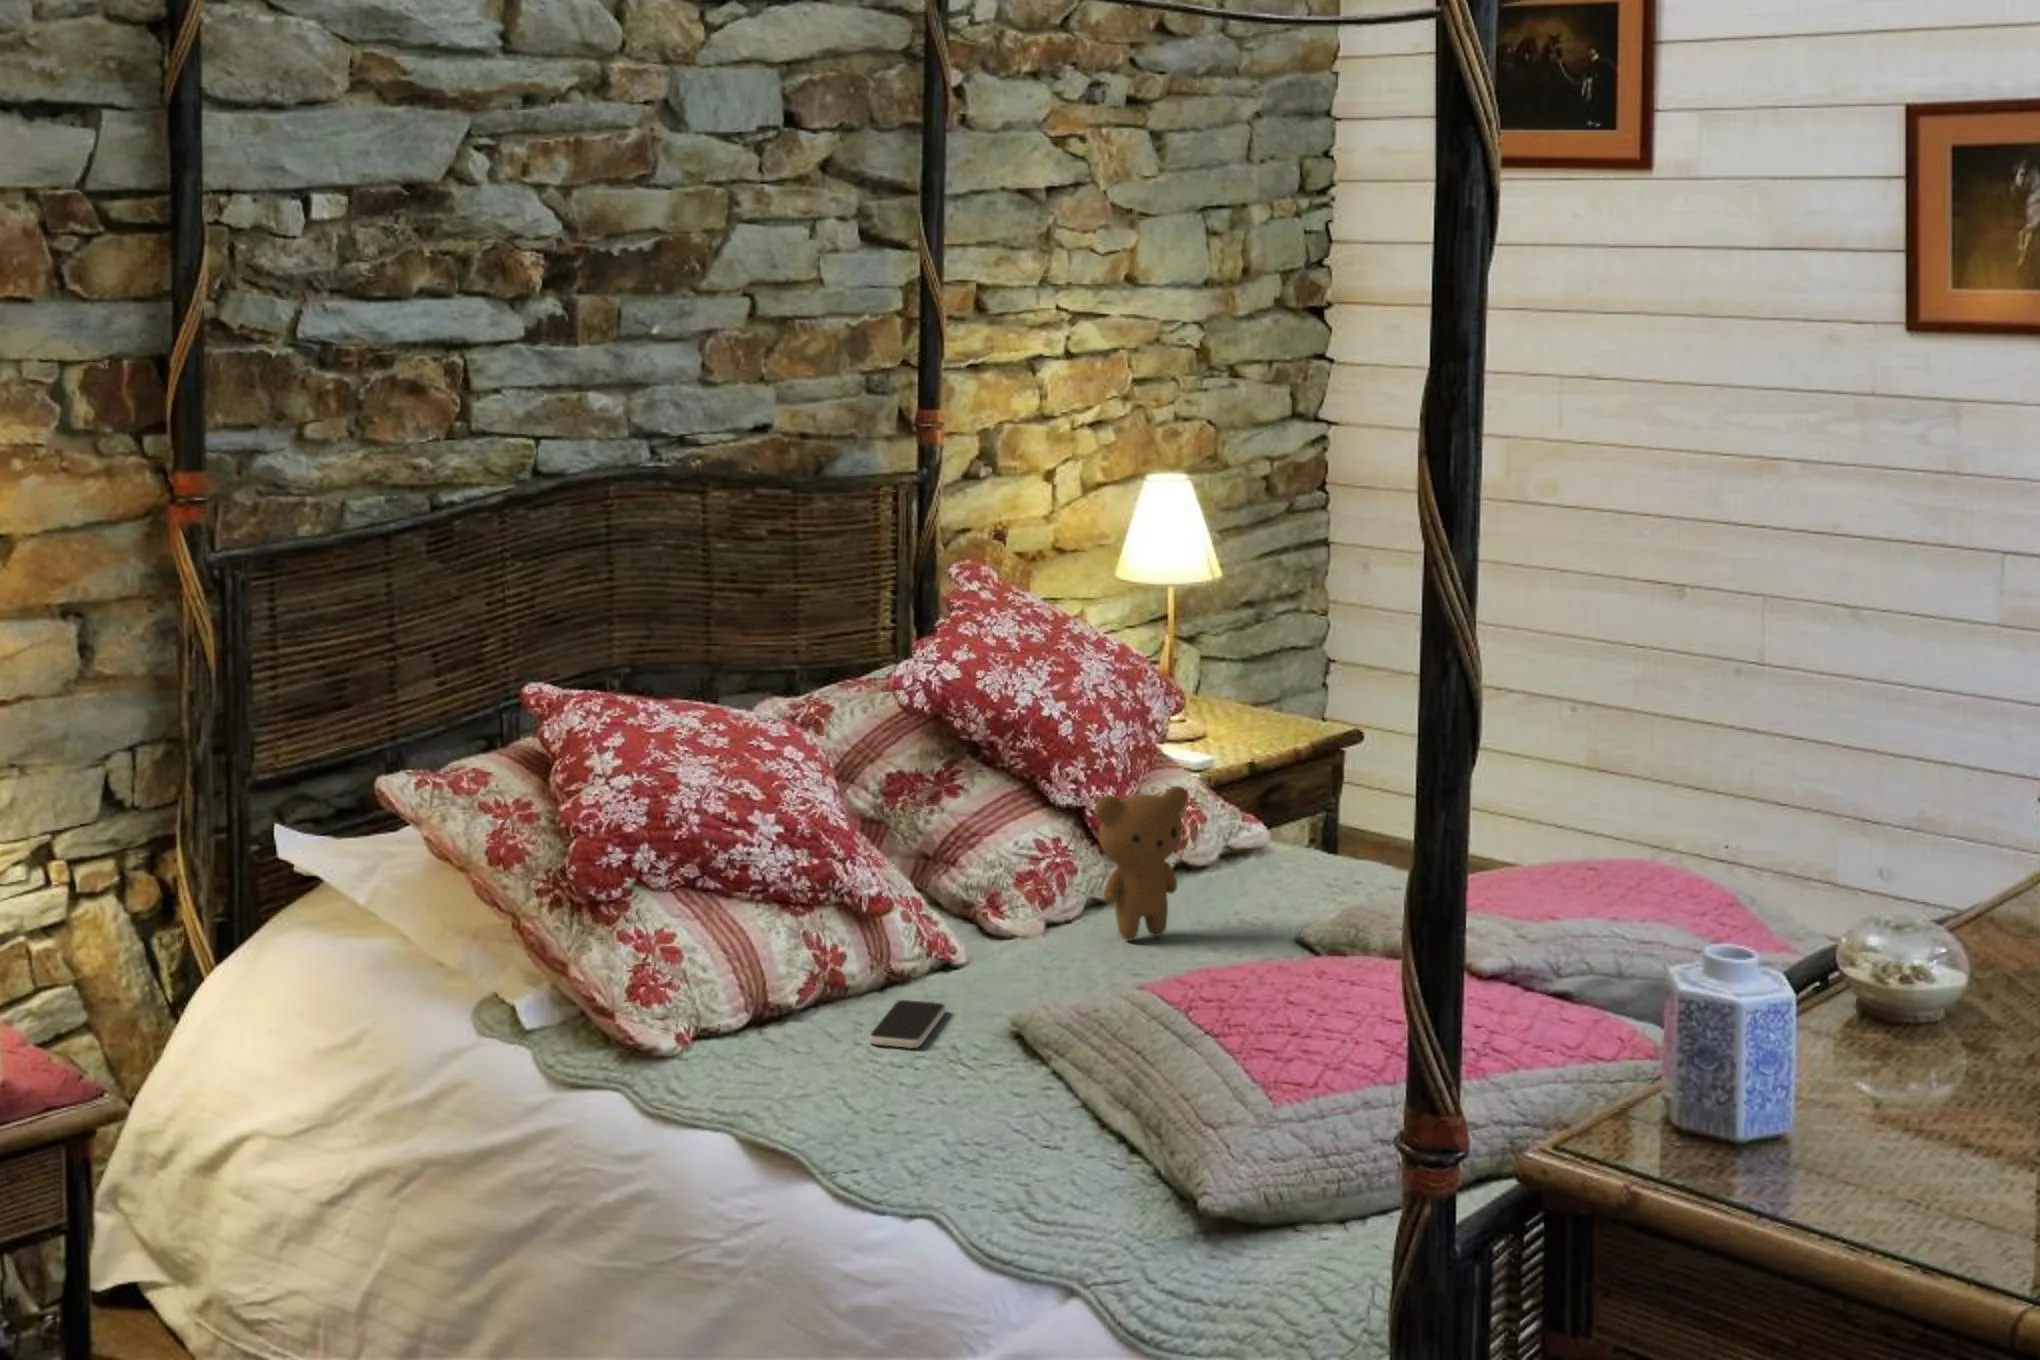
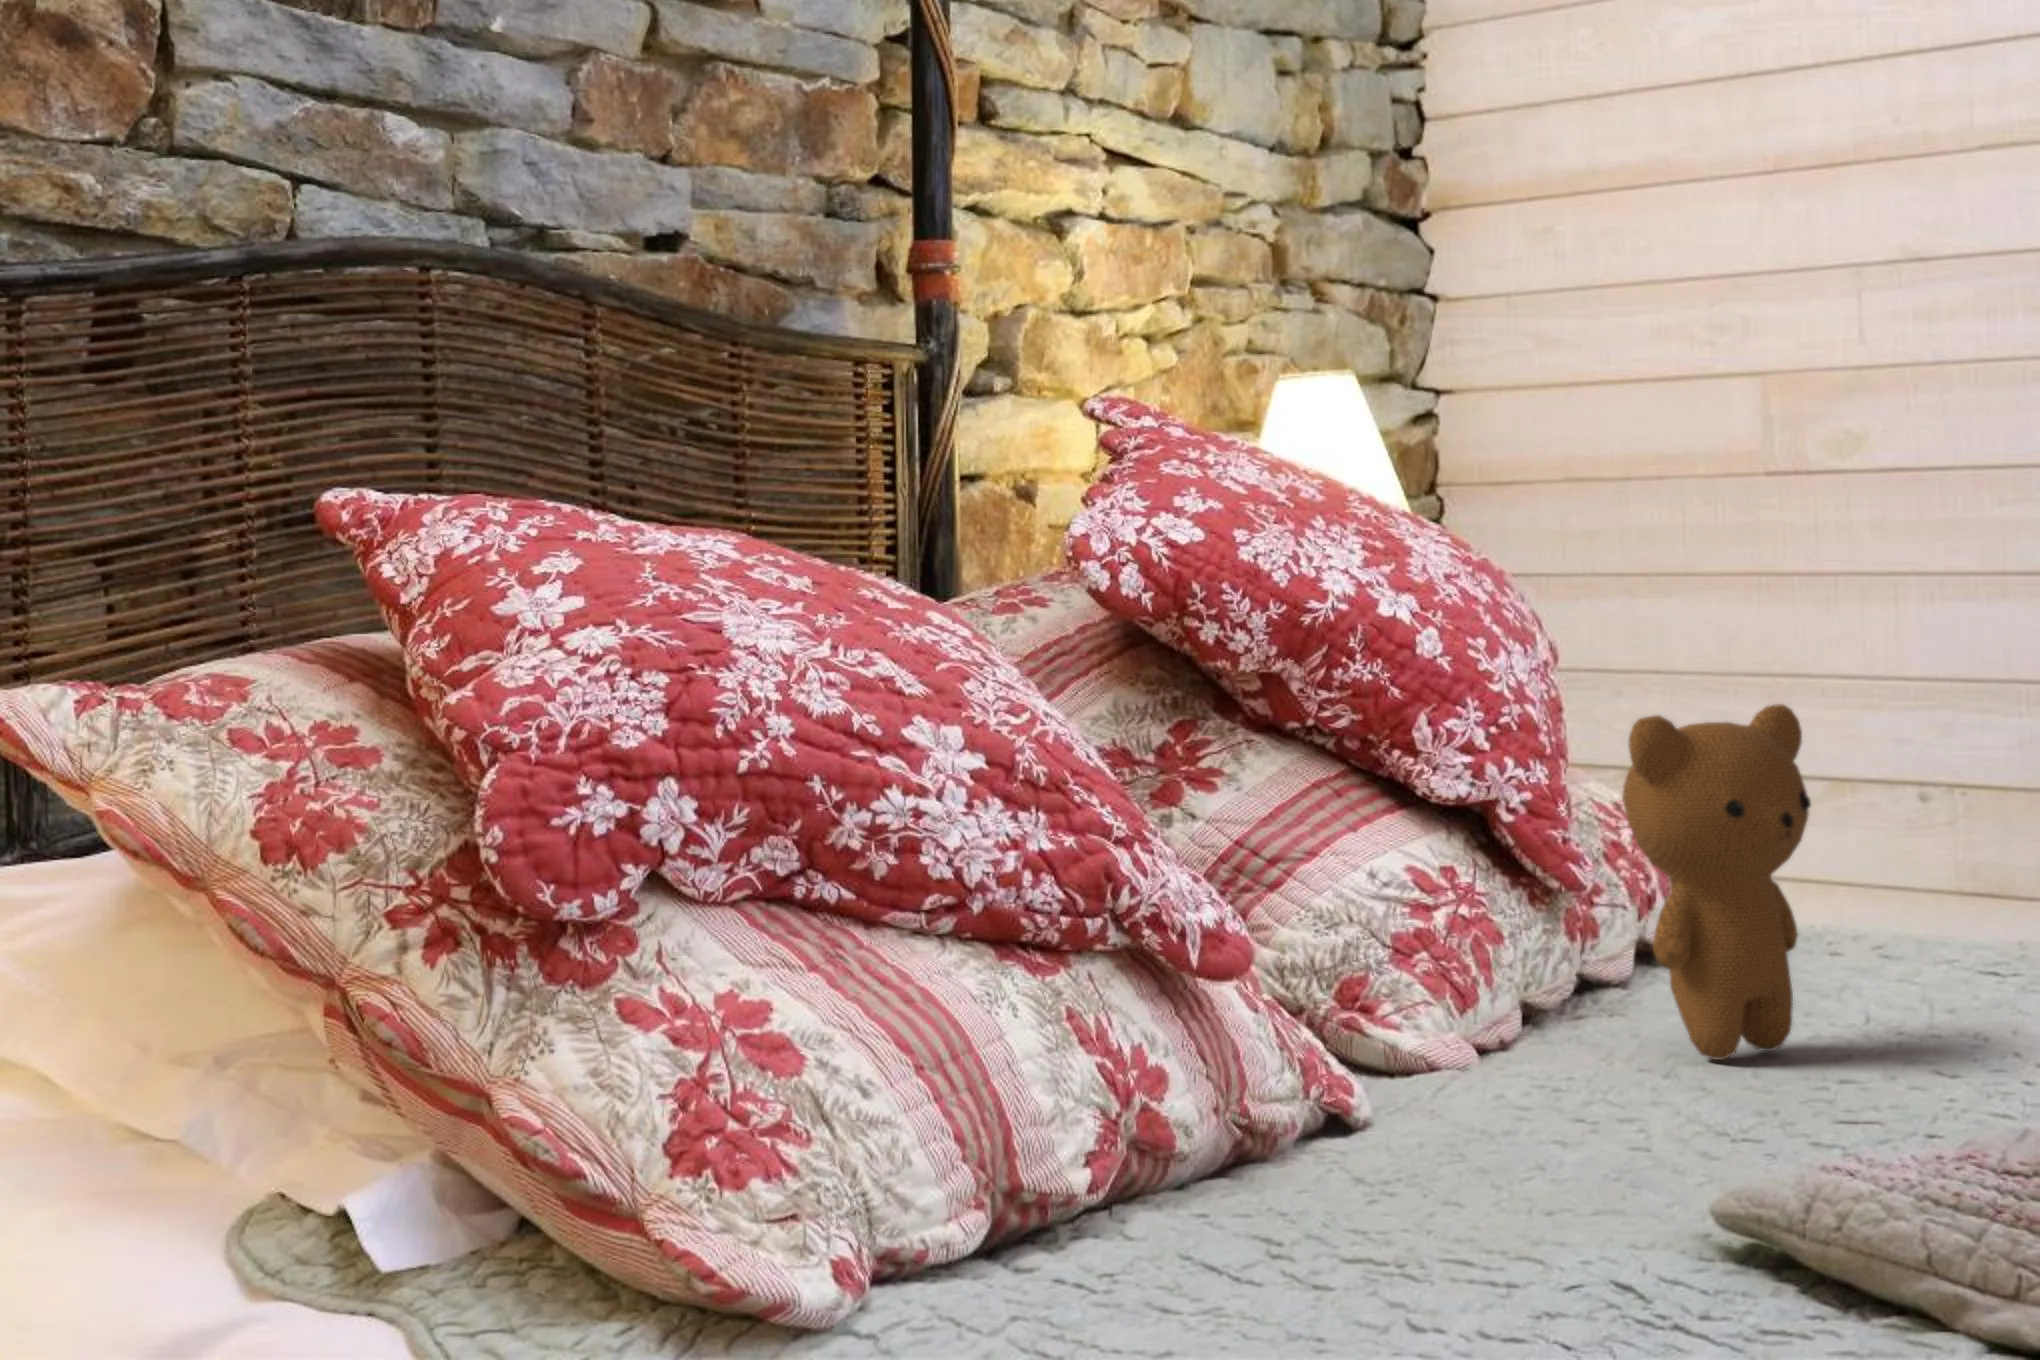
smartphone: present [869,1000,946,1048] -> none [1327,1173,1498,1279]

